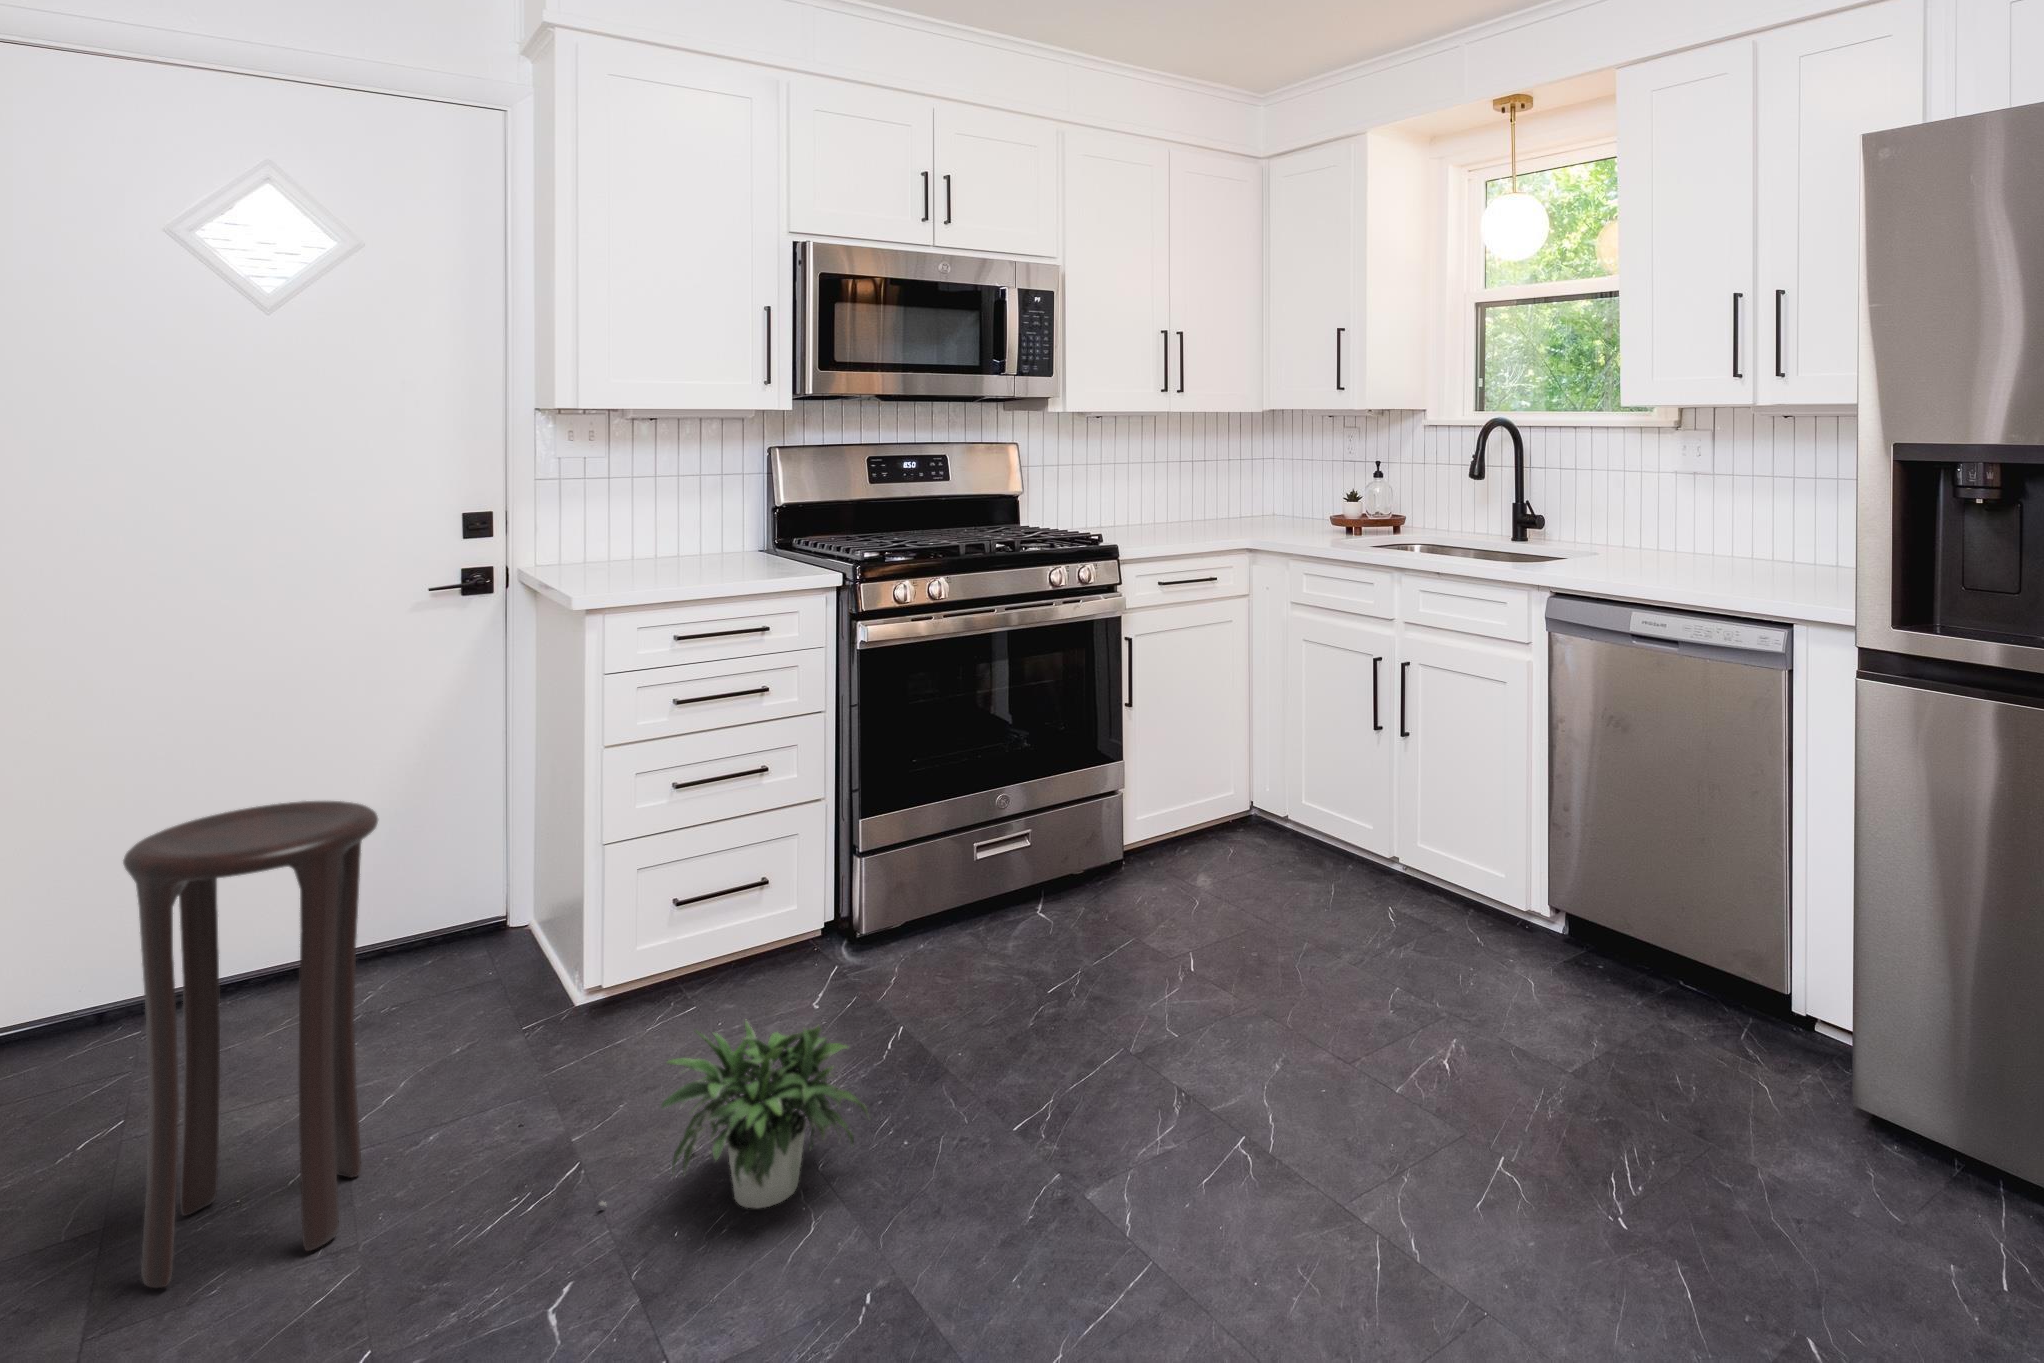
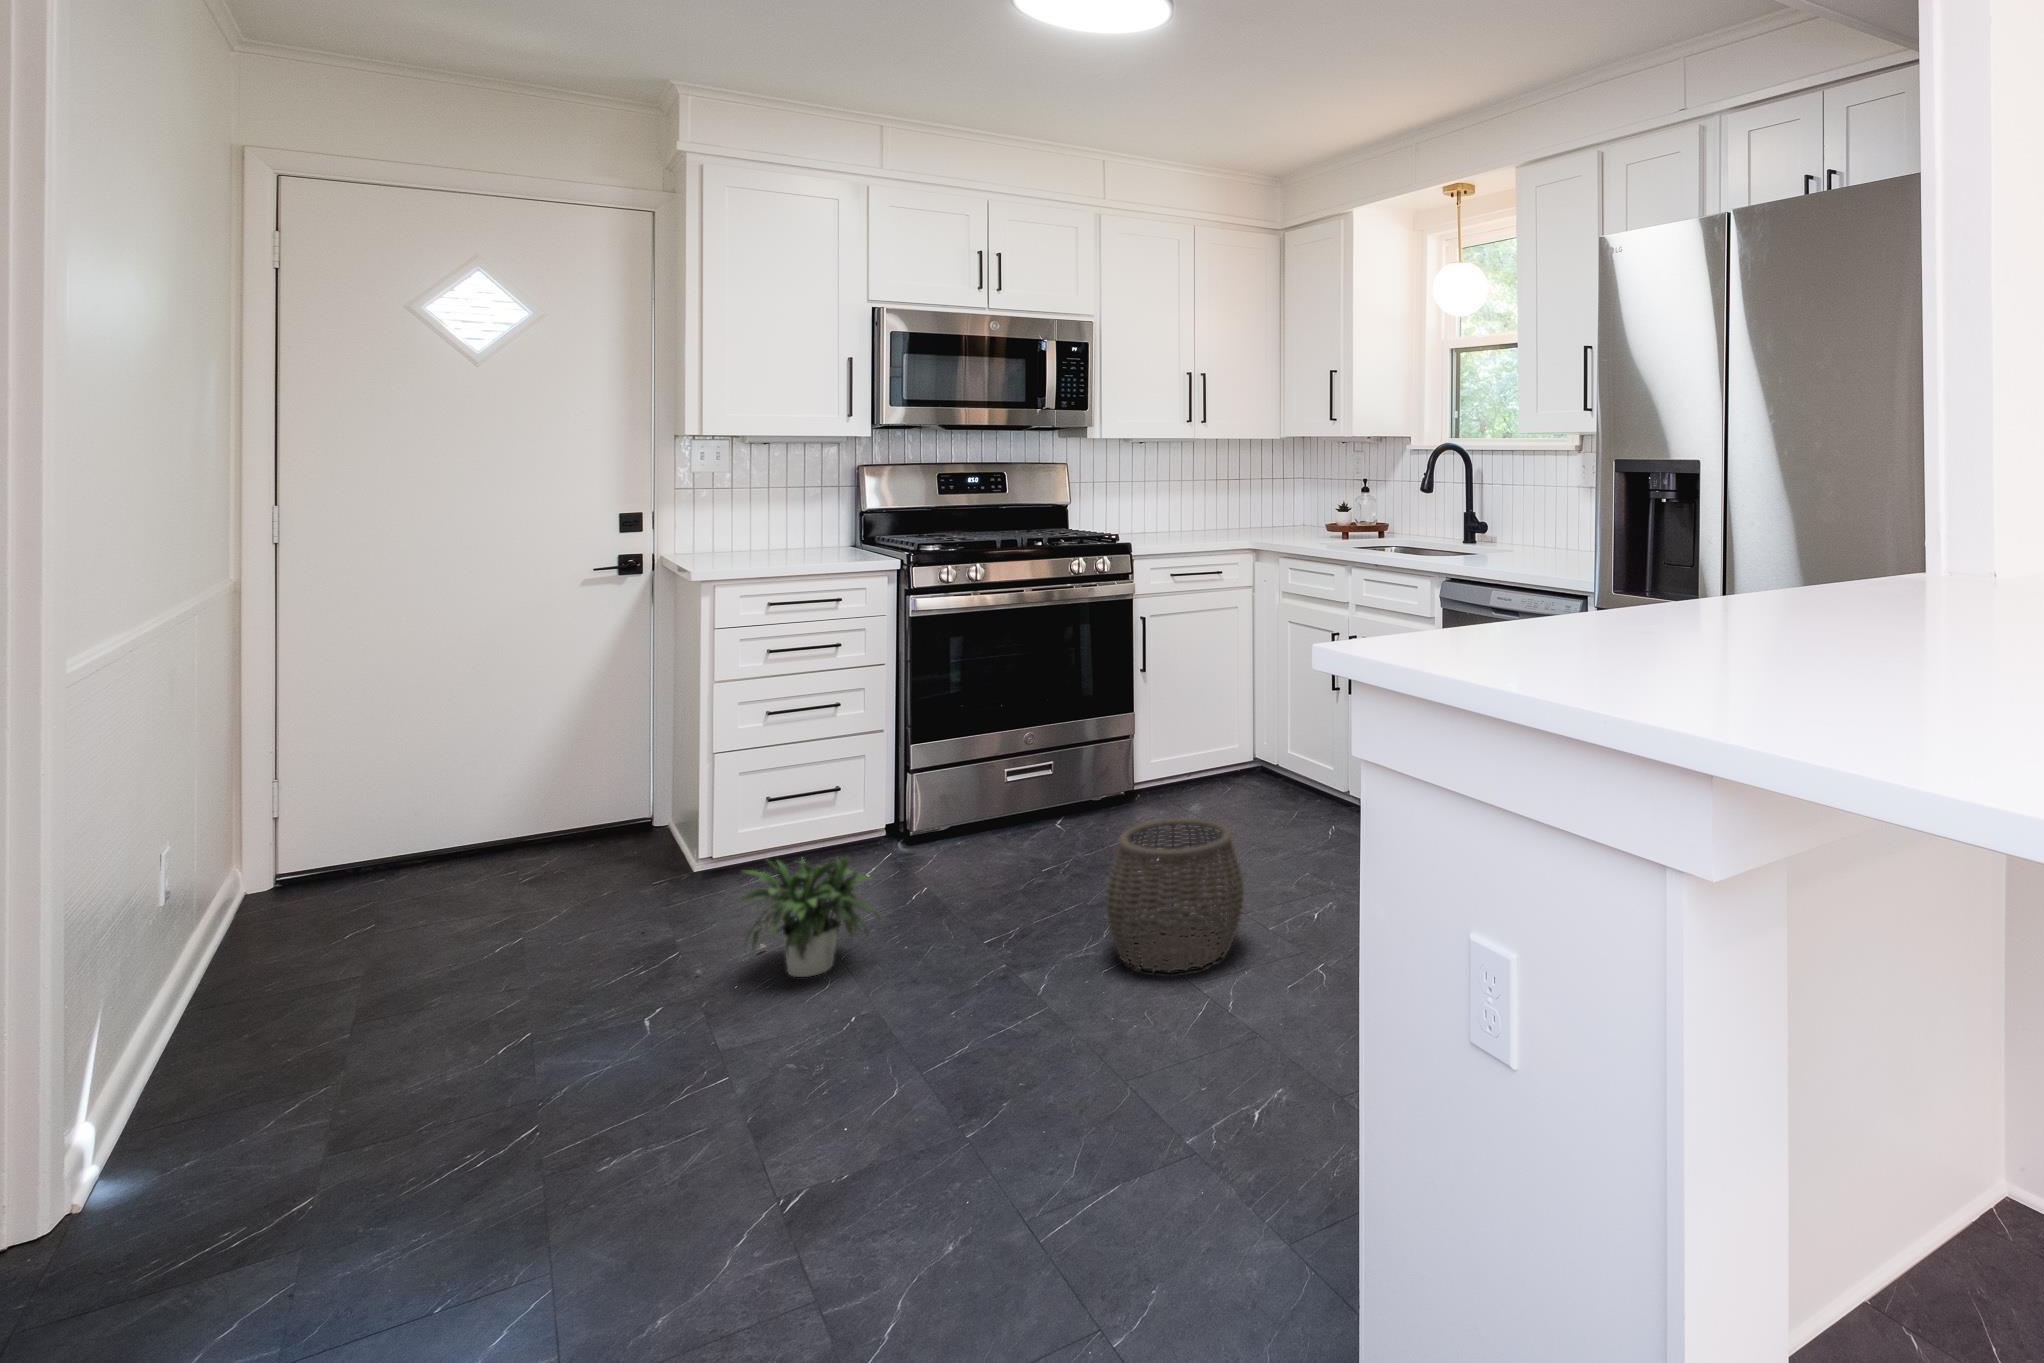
stool: present [123,801,378,1288] -> none [393,699,556,1004]
woven basket: none [1187,944,1382,1187] -> present [1106,818,1244,972]

